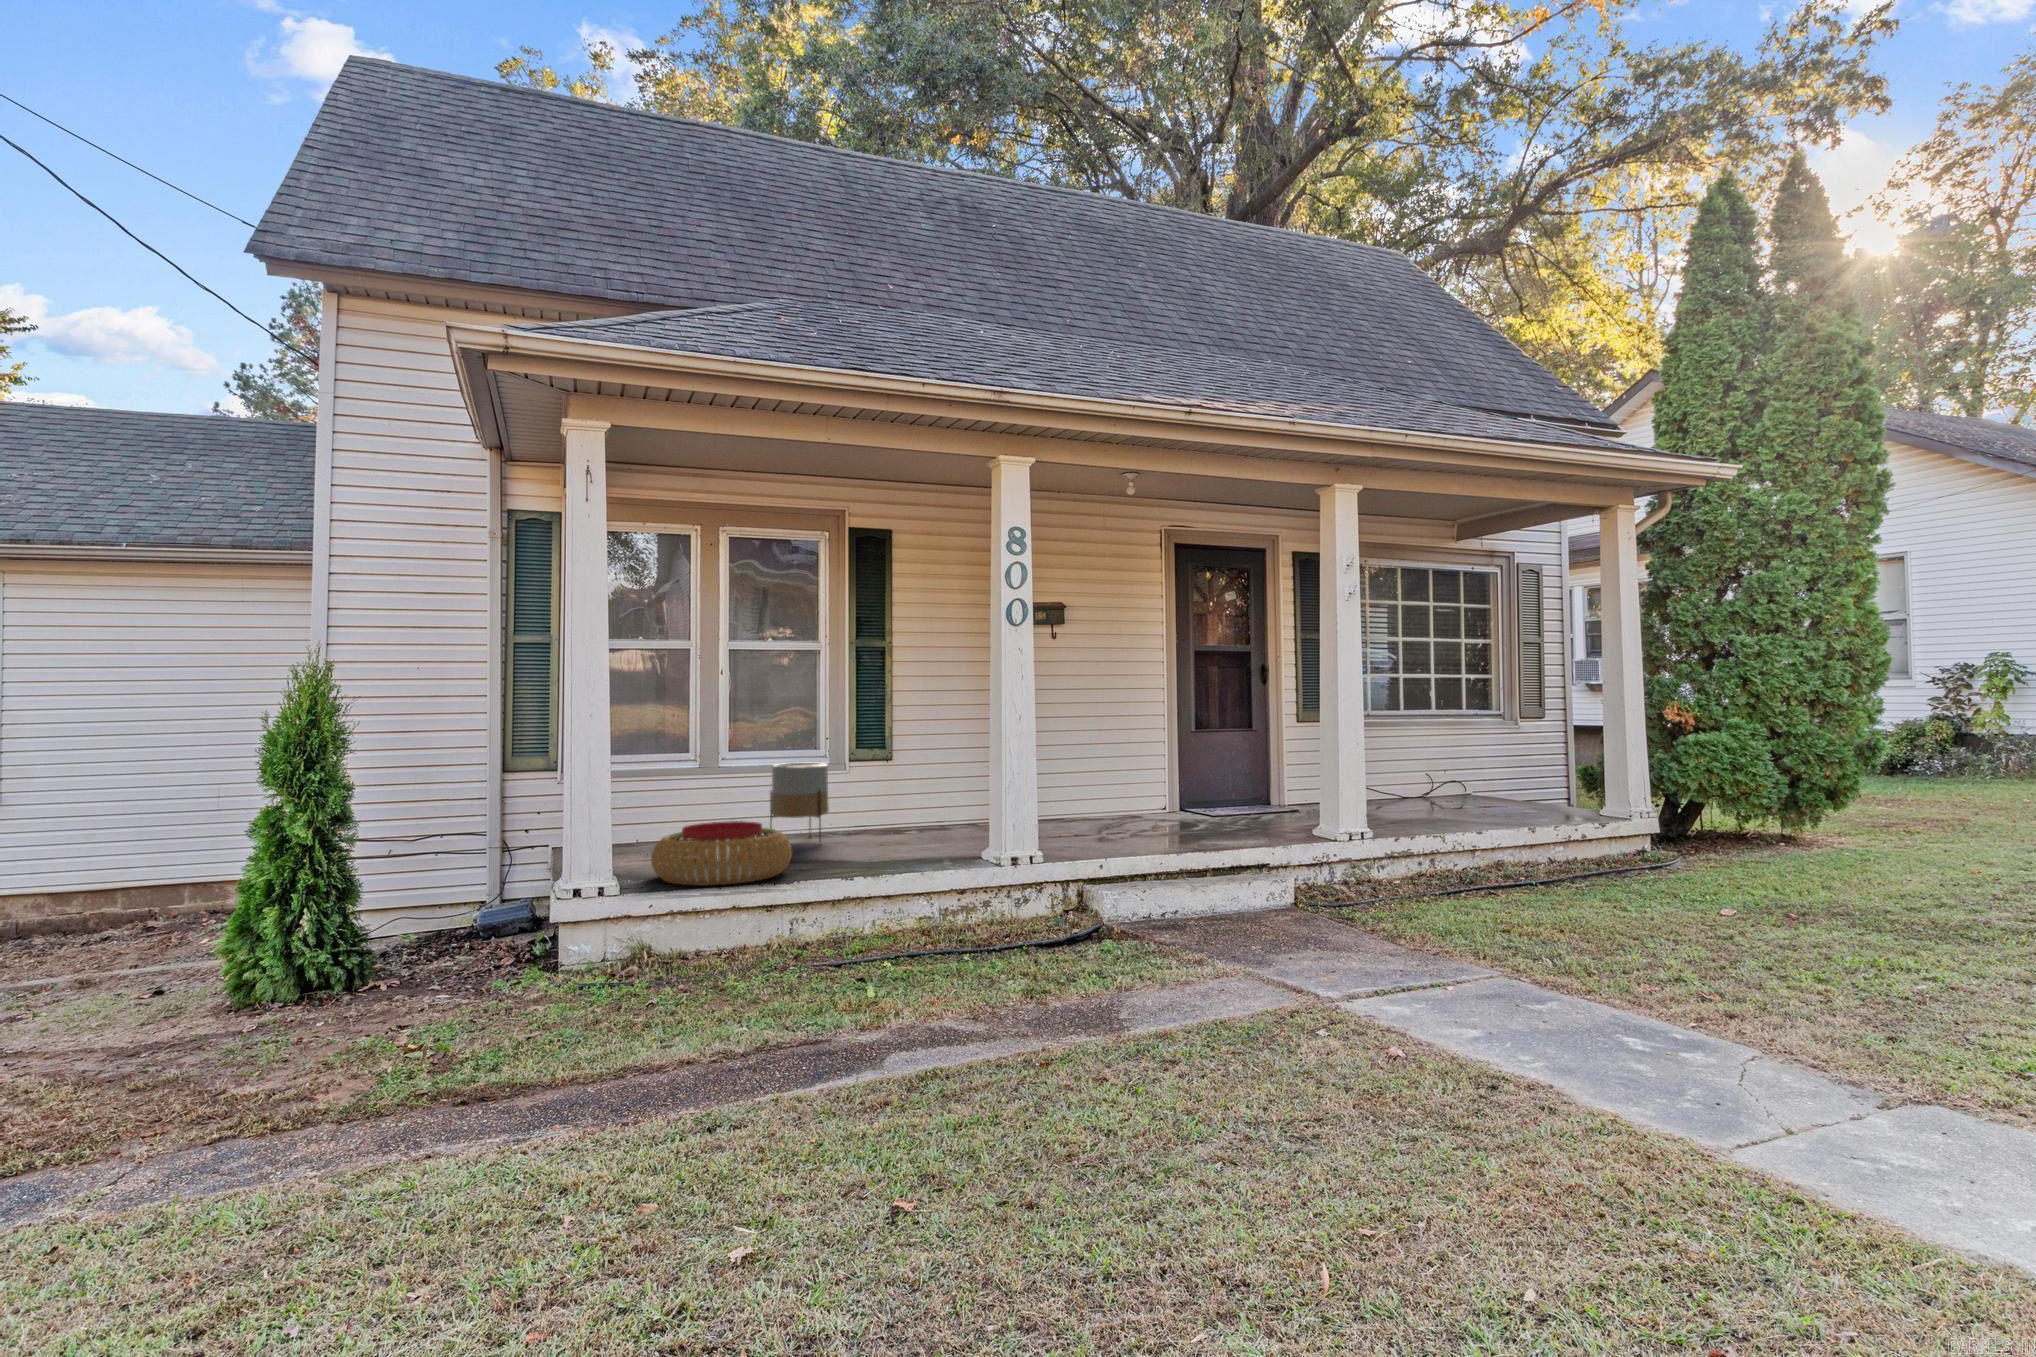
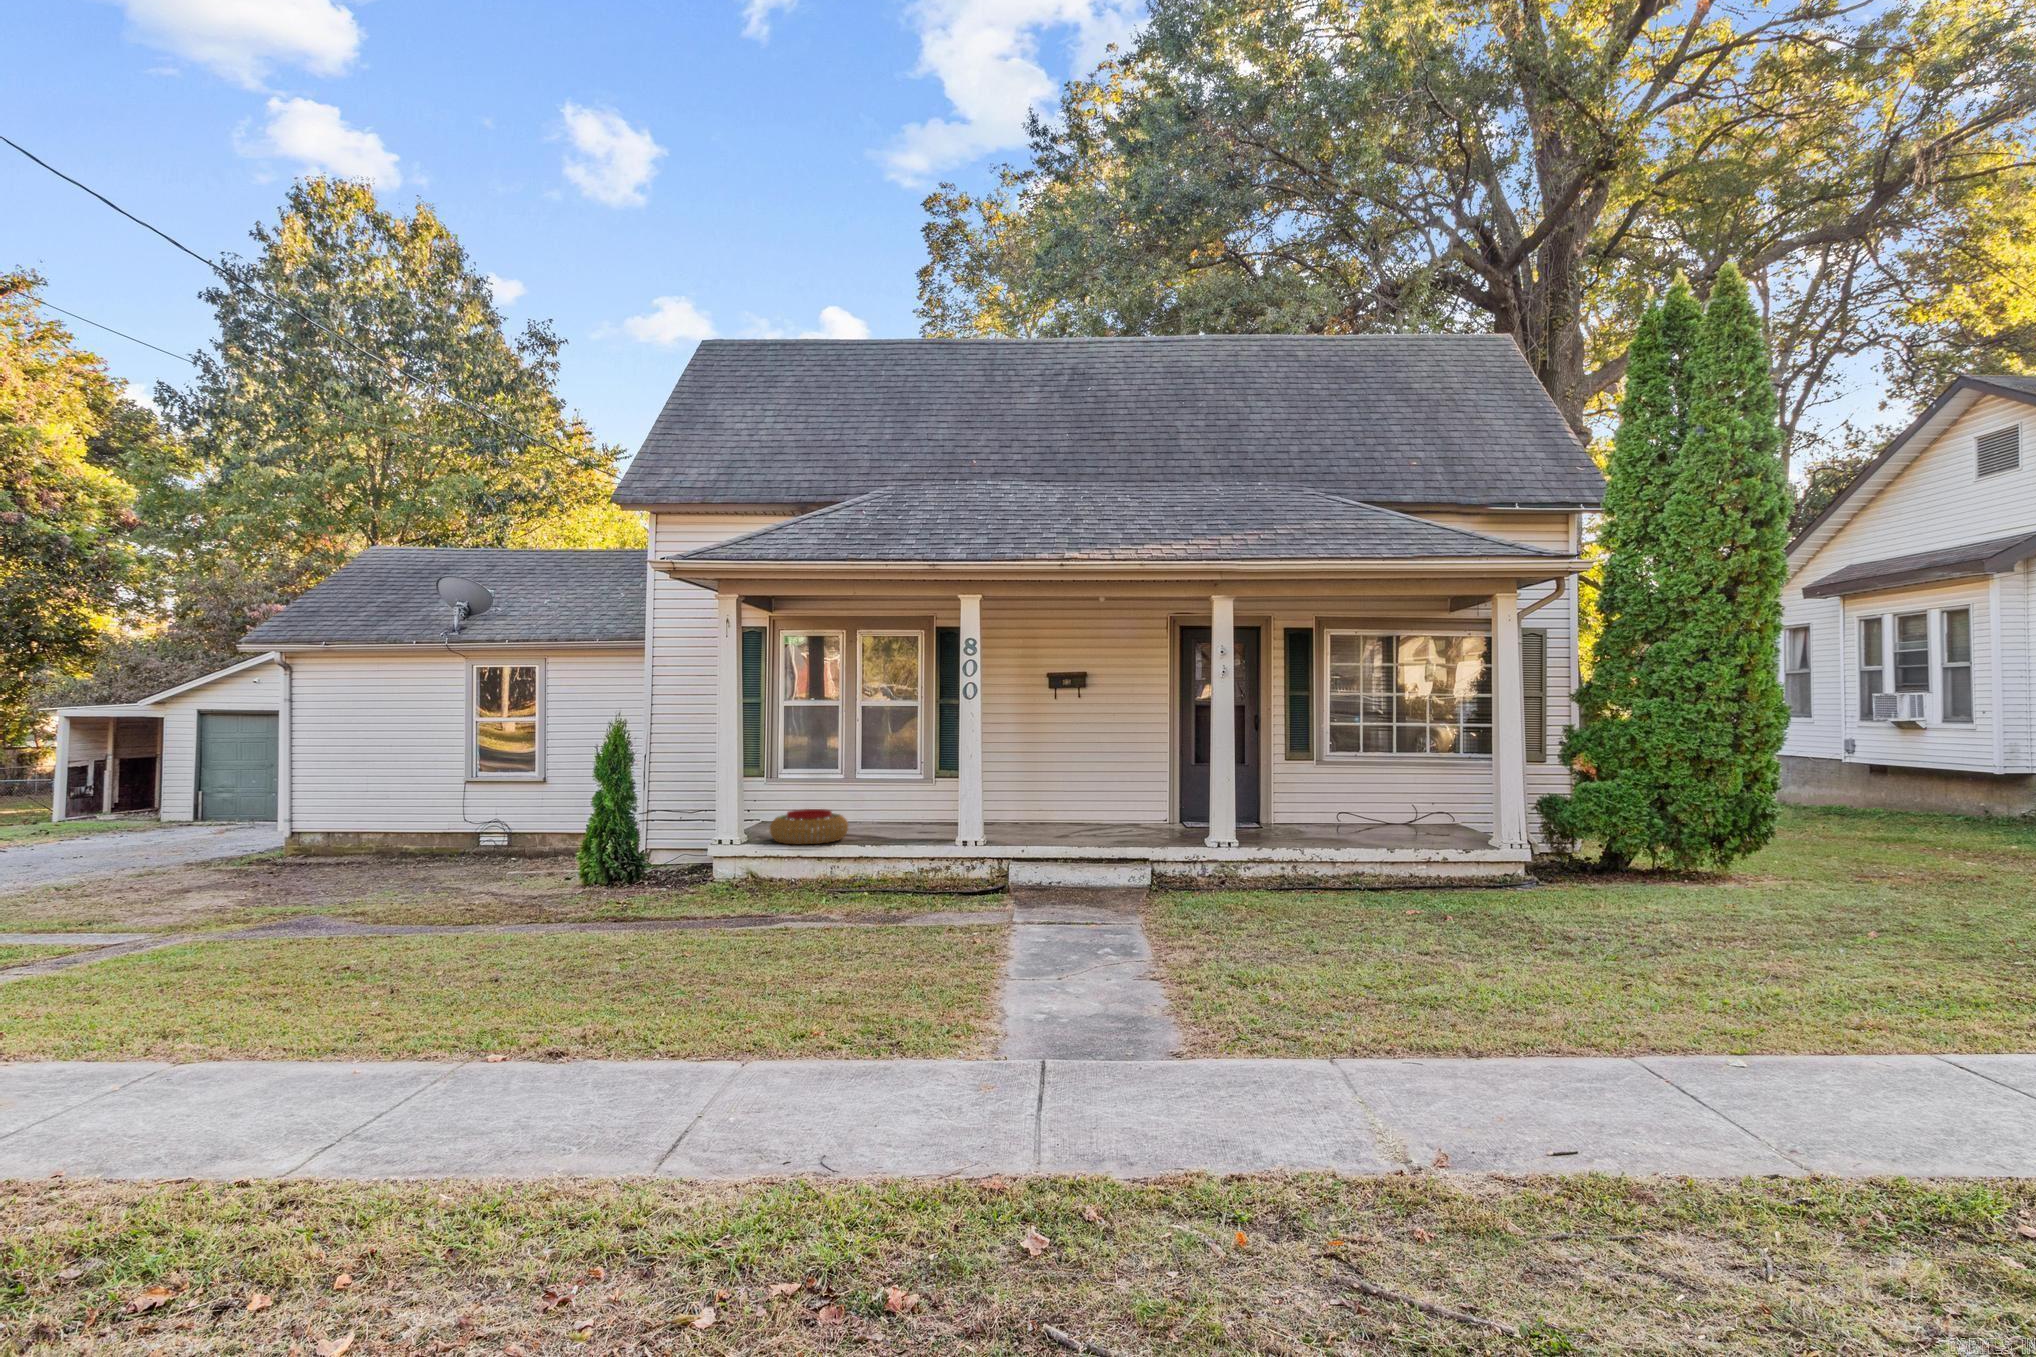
planter: present [770,763,829,842] -> none [870,776,905,826]

